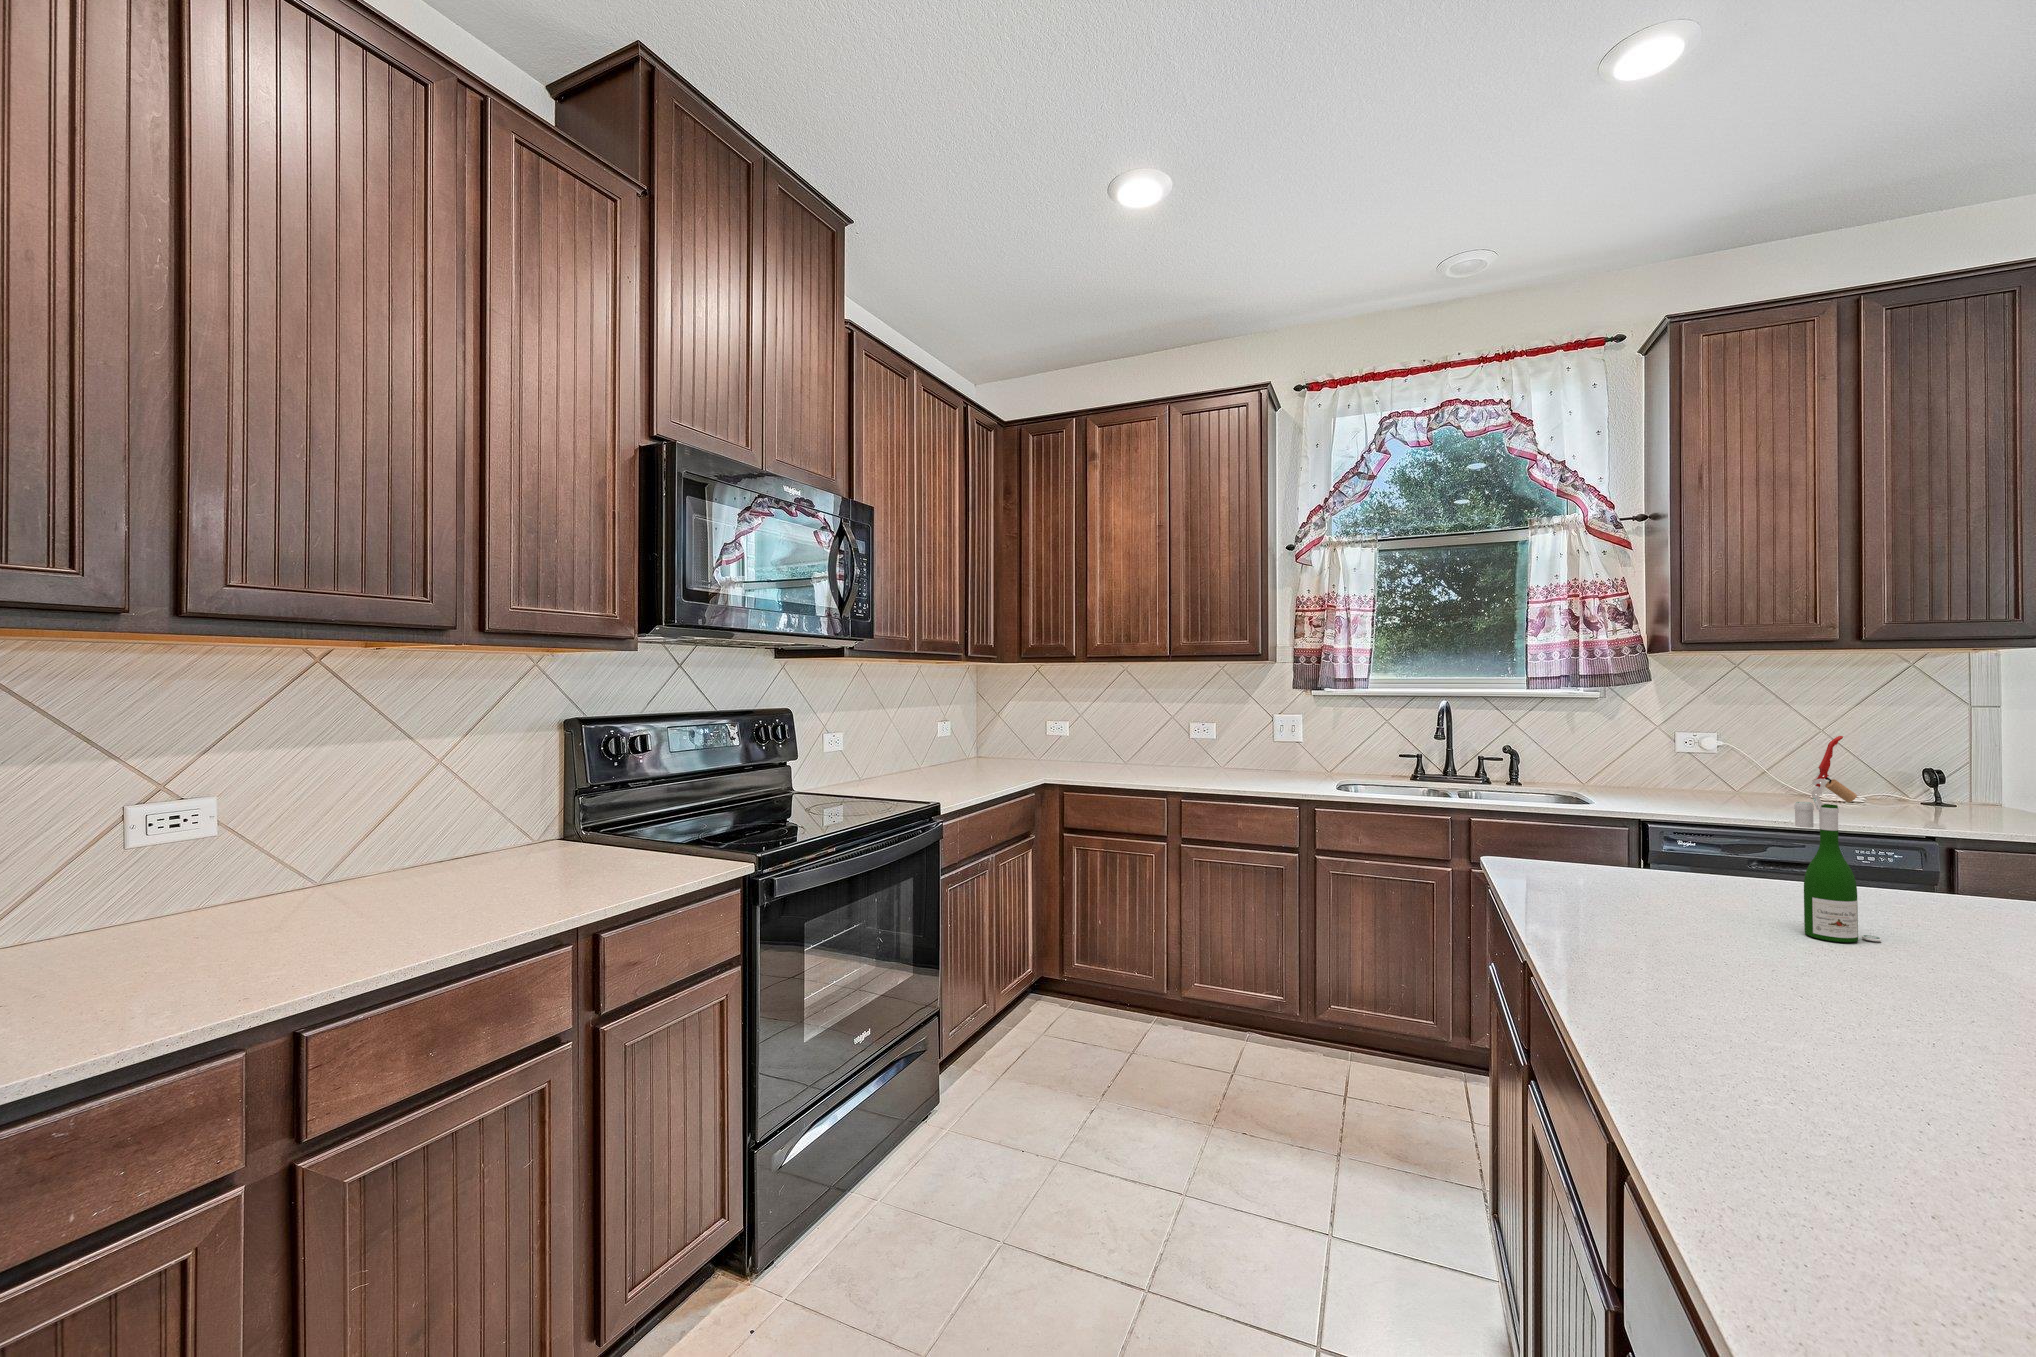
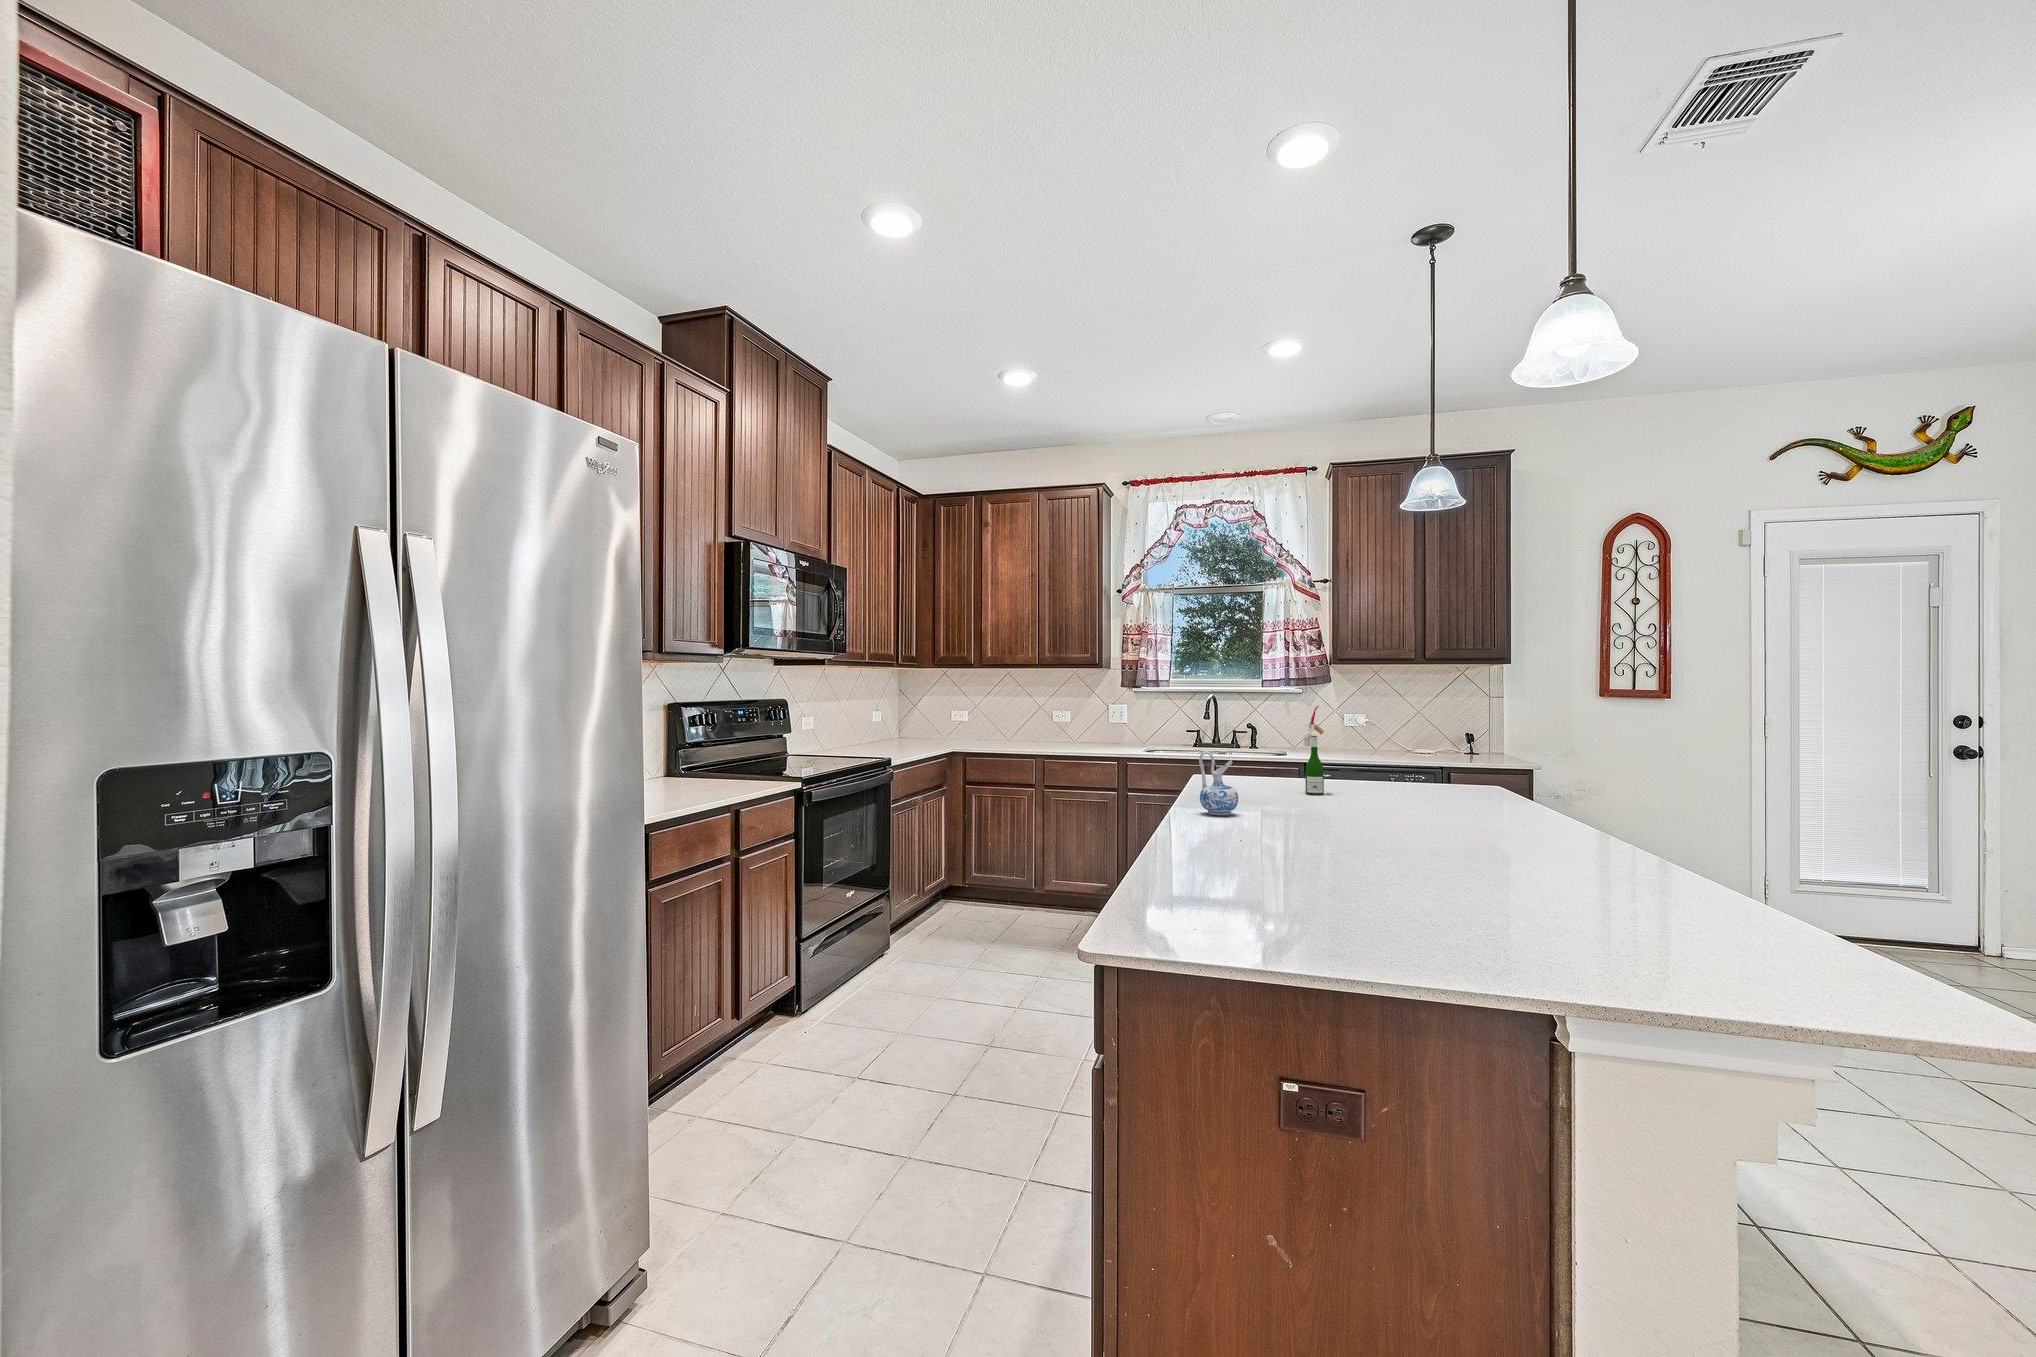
ceramic pitcher: none [1648,874,1780,1061] -> present [1199,751,1238,815]

